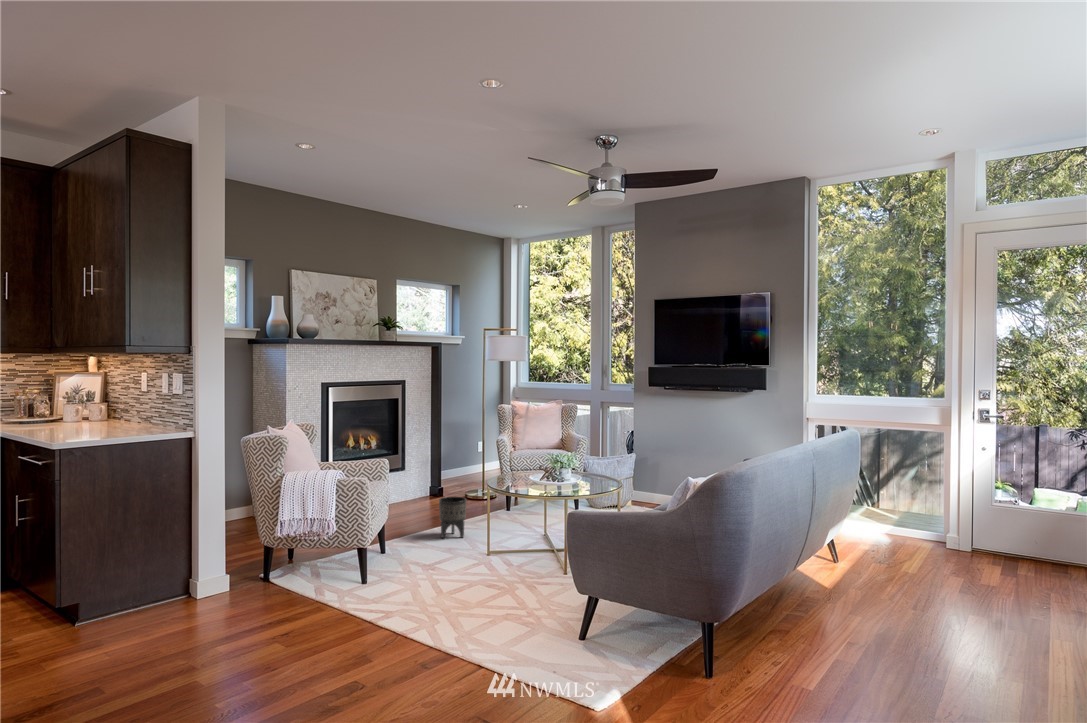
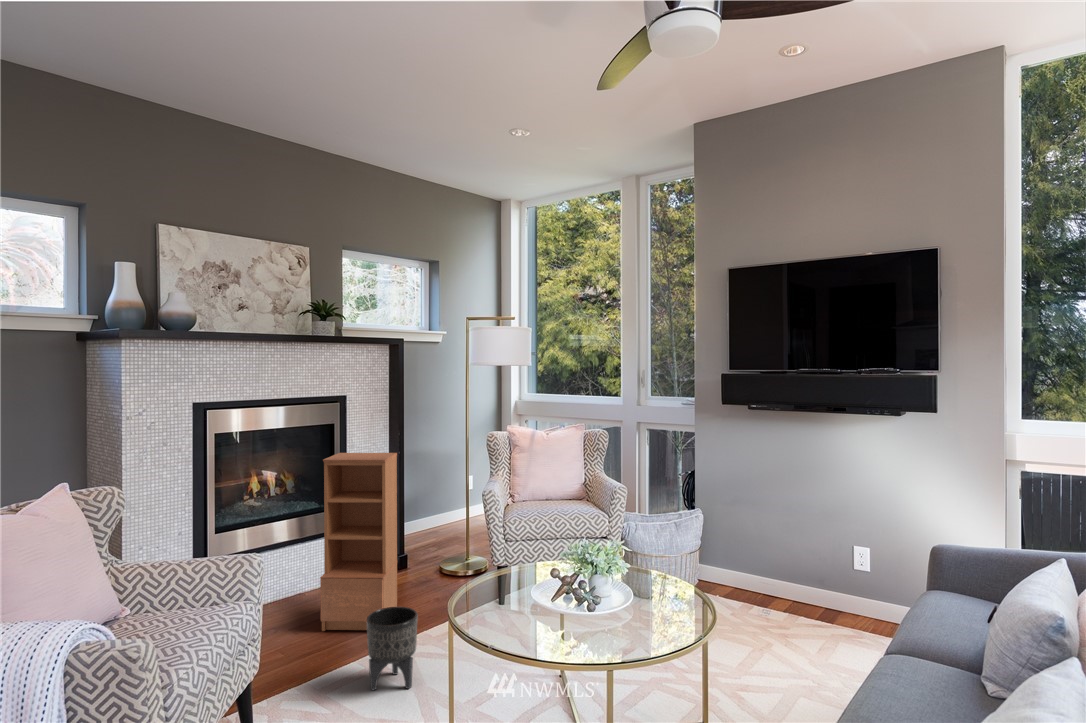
bookcase: none [402,415,445,520] -> present [320,453,397,631]

